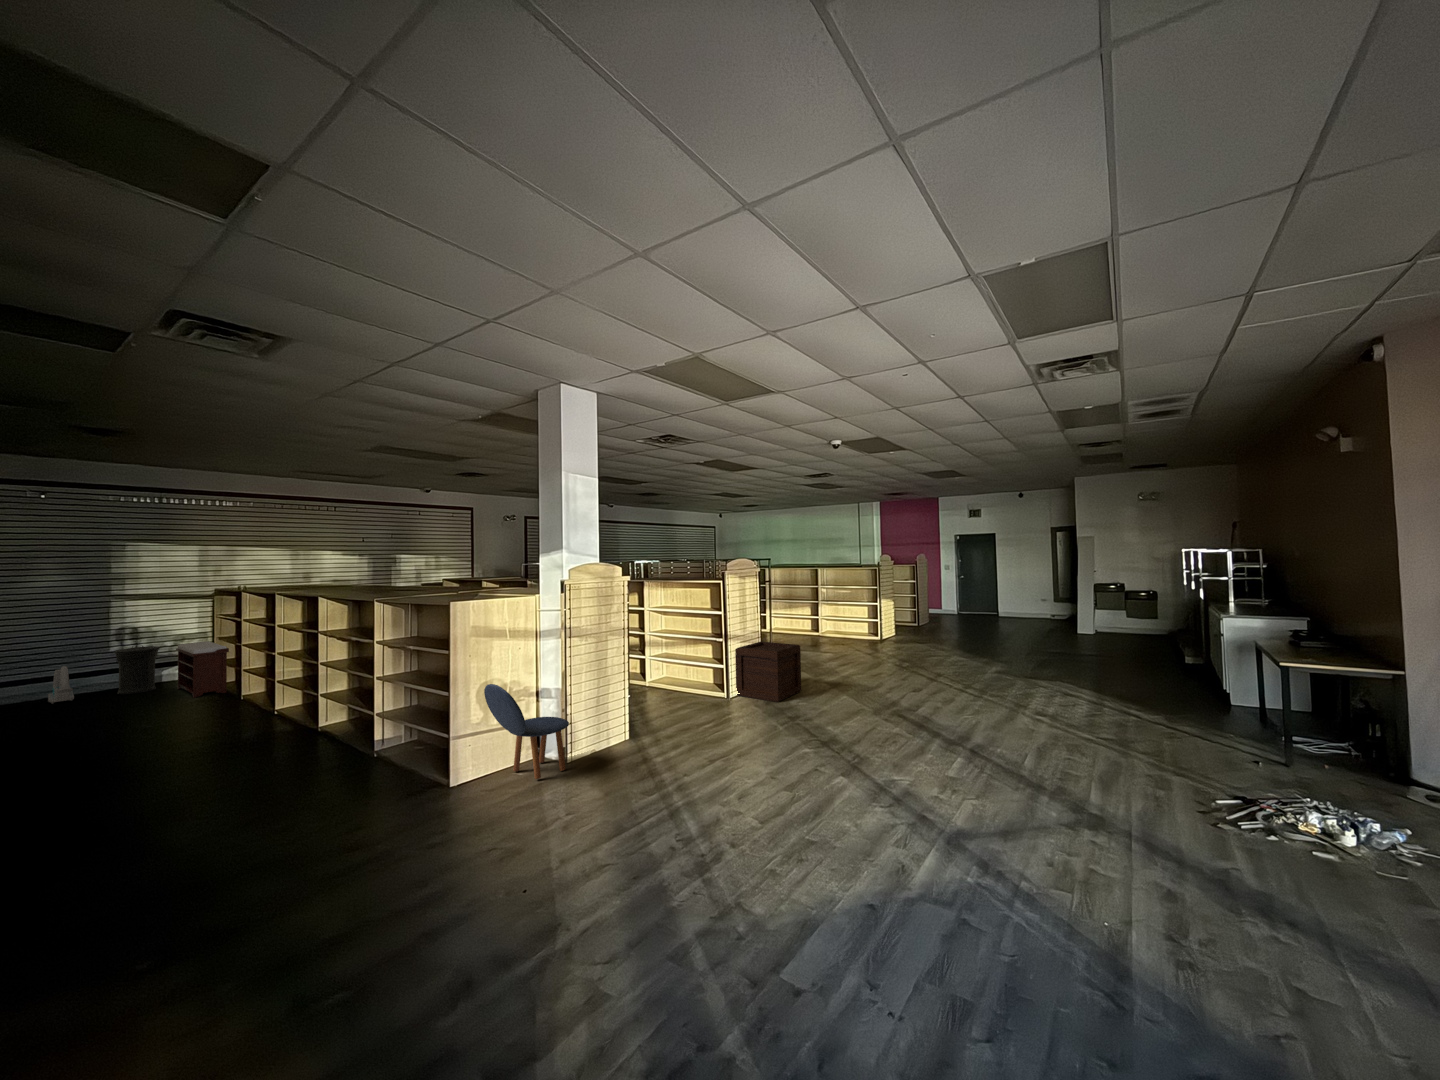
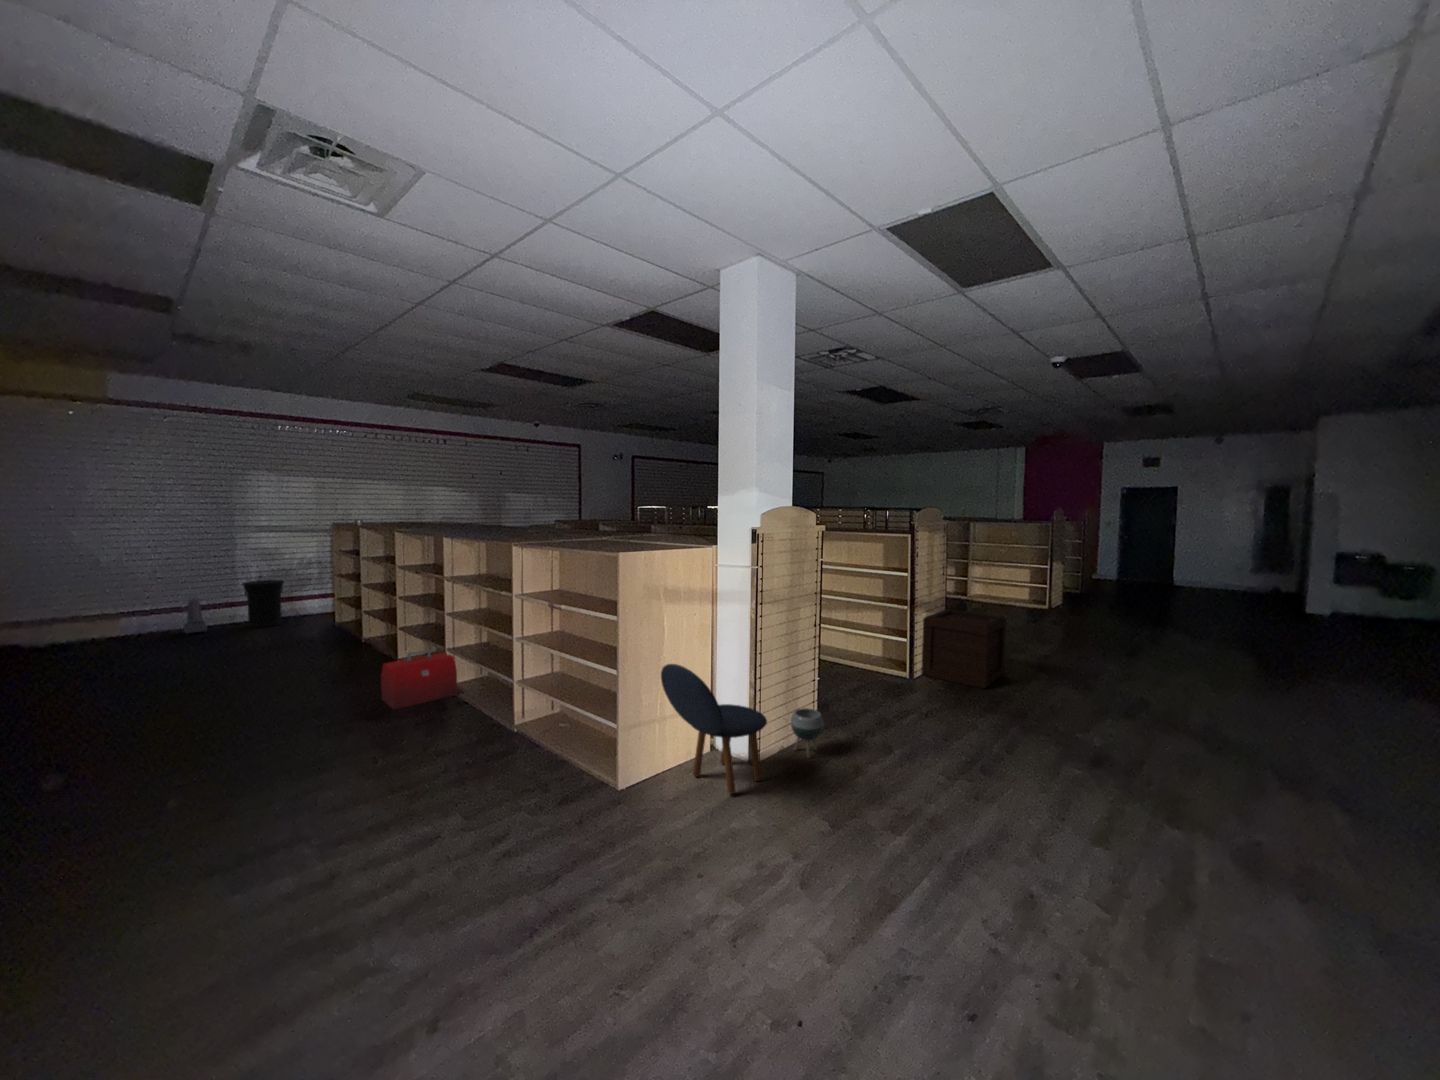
bench: present [176,641,229,698] -> none [300,577,349,637]
toolbox: none [259,696,330,748] -> present [381,649,457,710]
planter: none [597,718,622,755] -> present [791,708,824,758]

